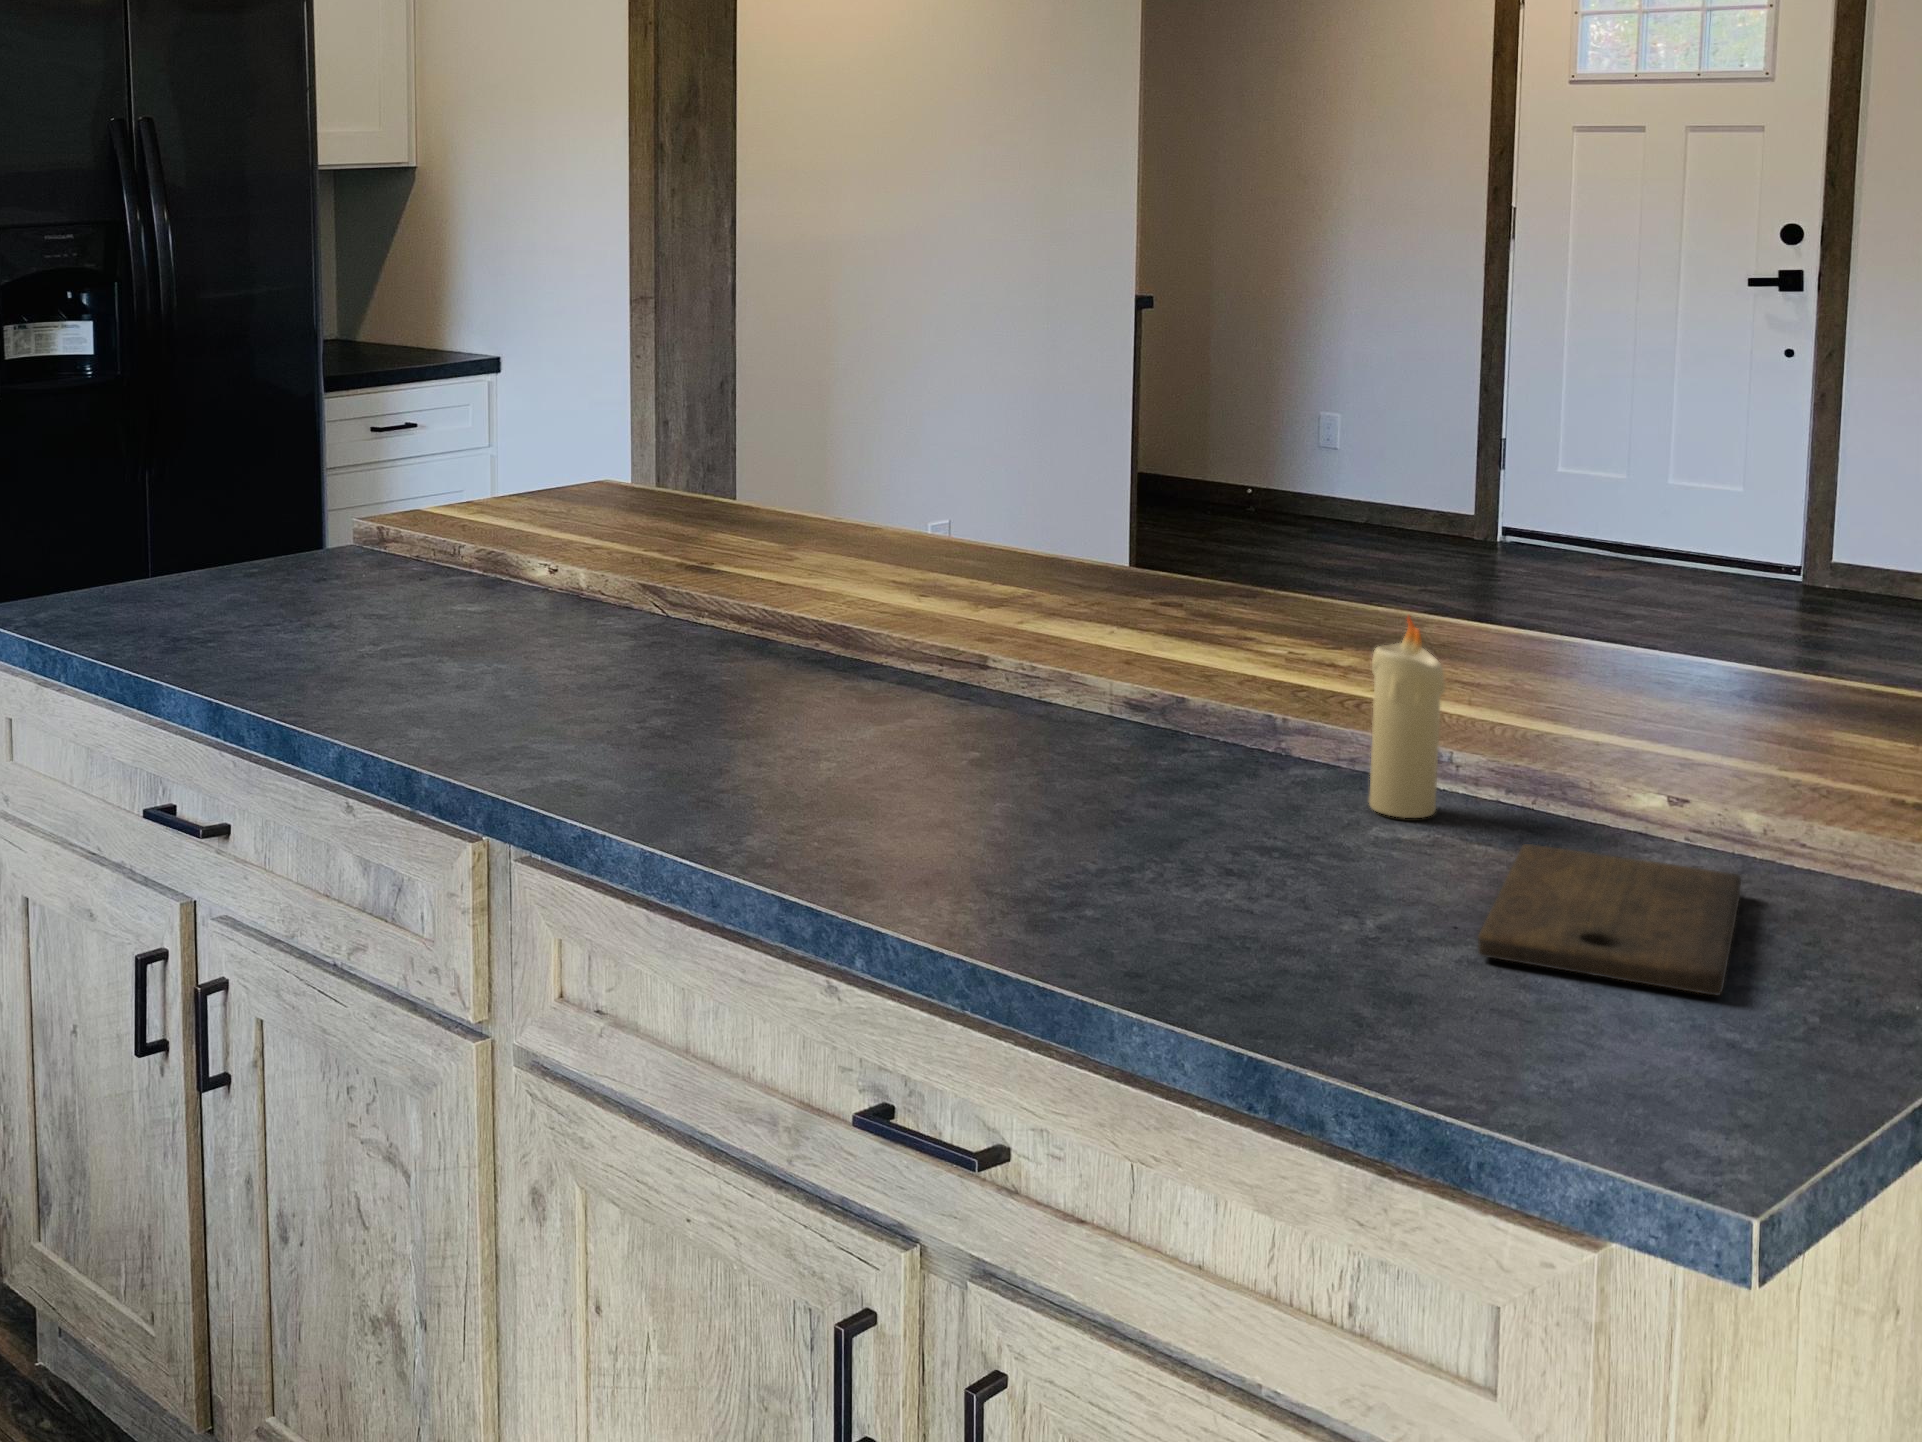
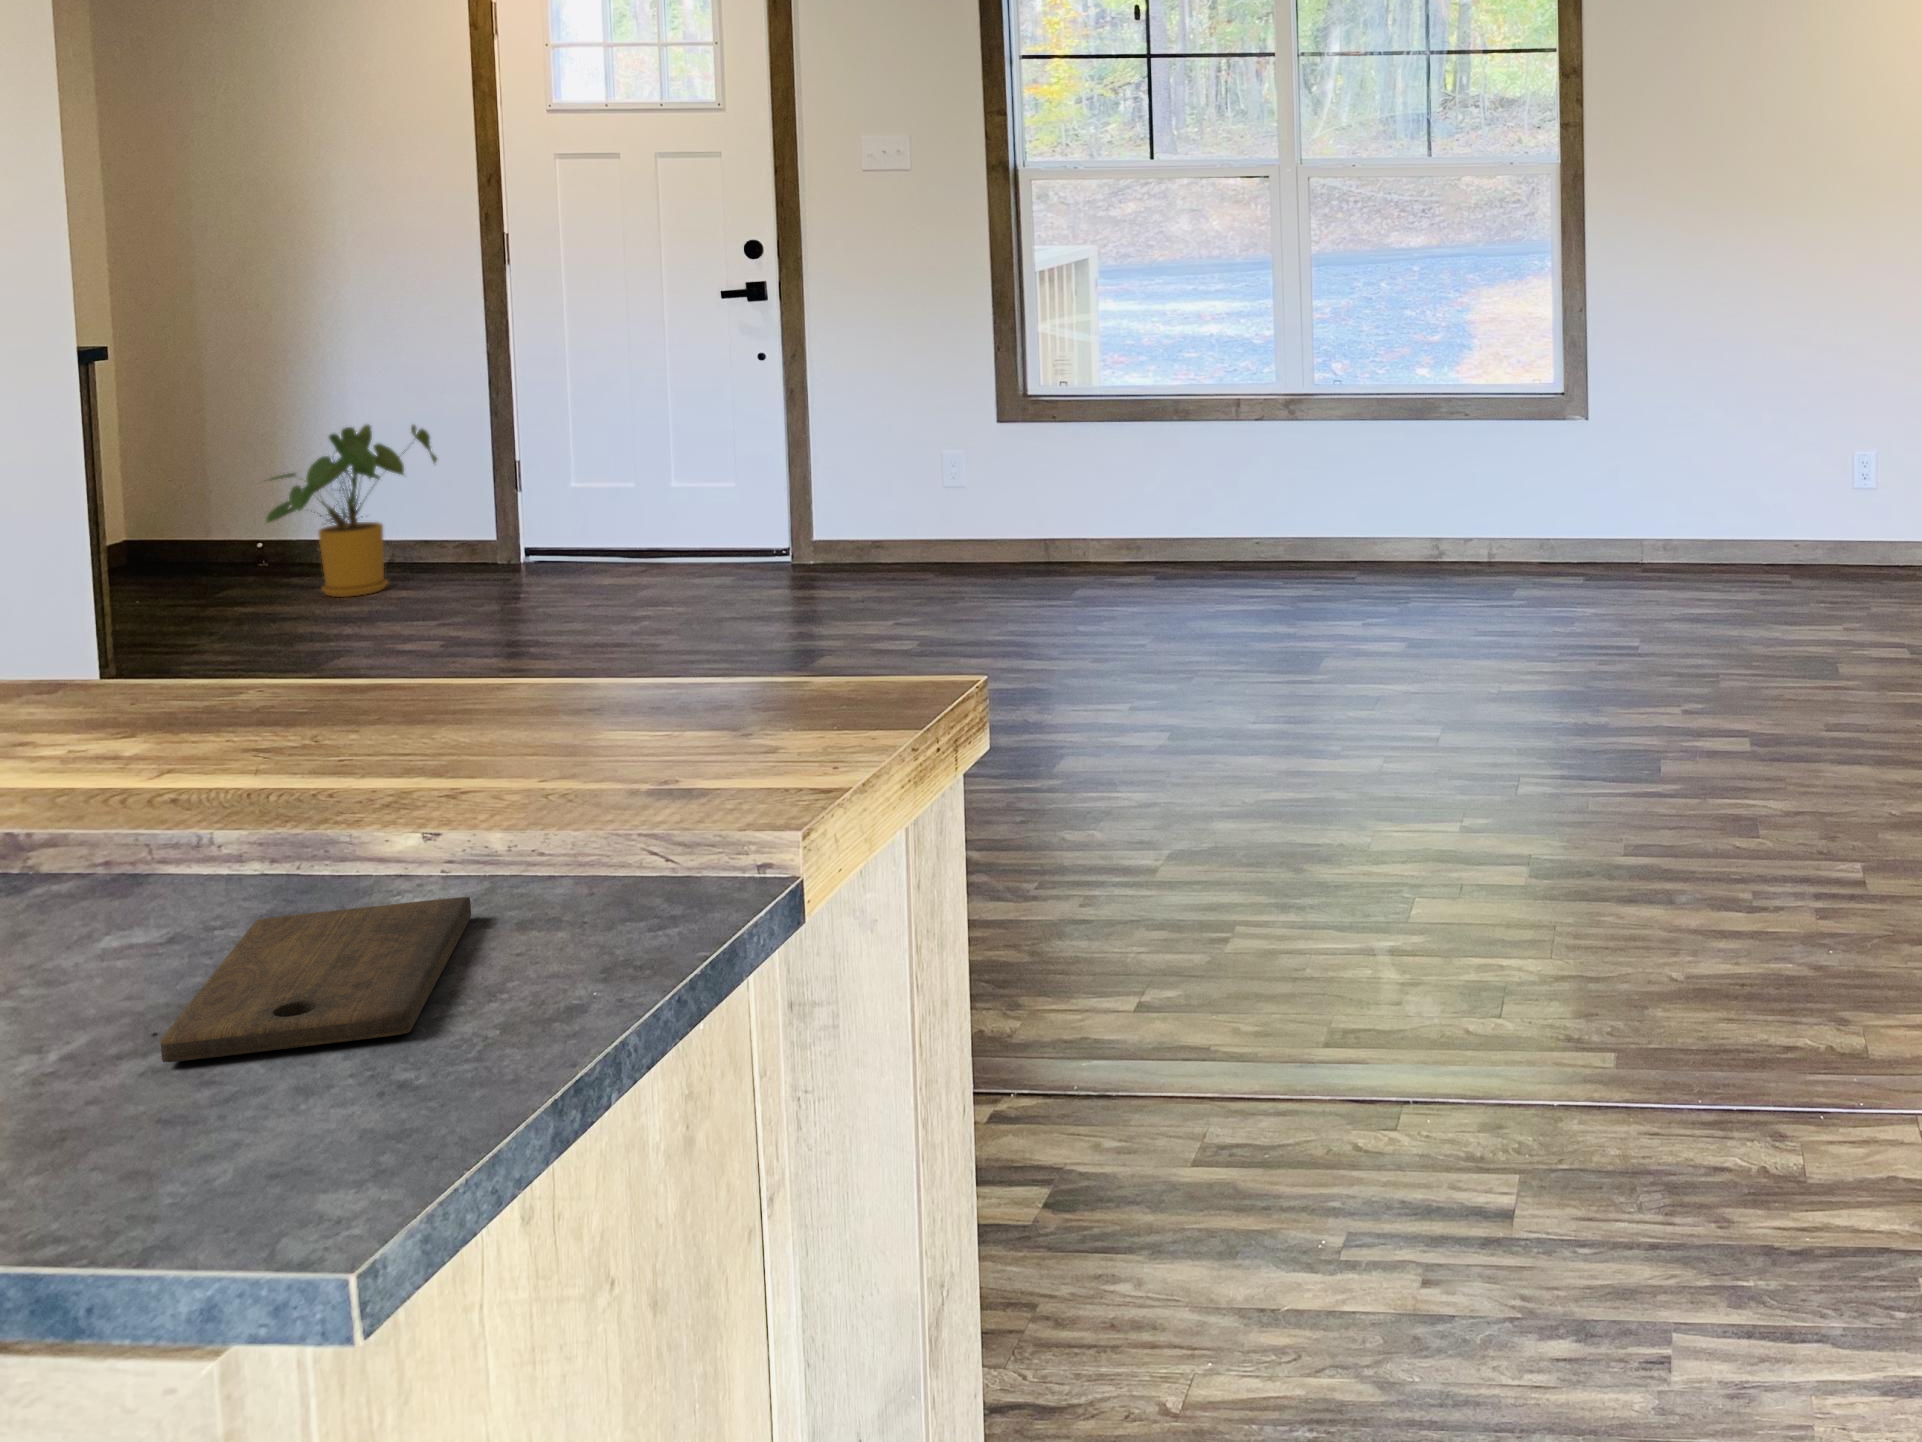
house plant: none [1254,384,1421,548] -> present [264,424,437,597]
candle: present [1369,616,1445,818] -> none [90,700,184,922]

